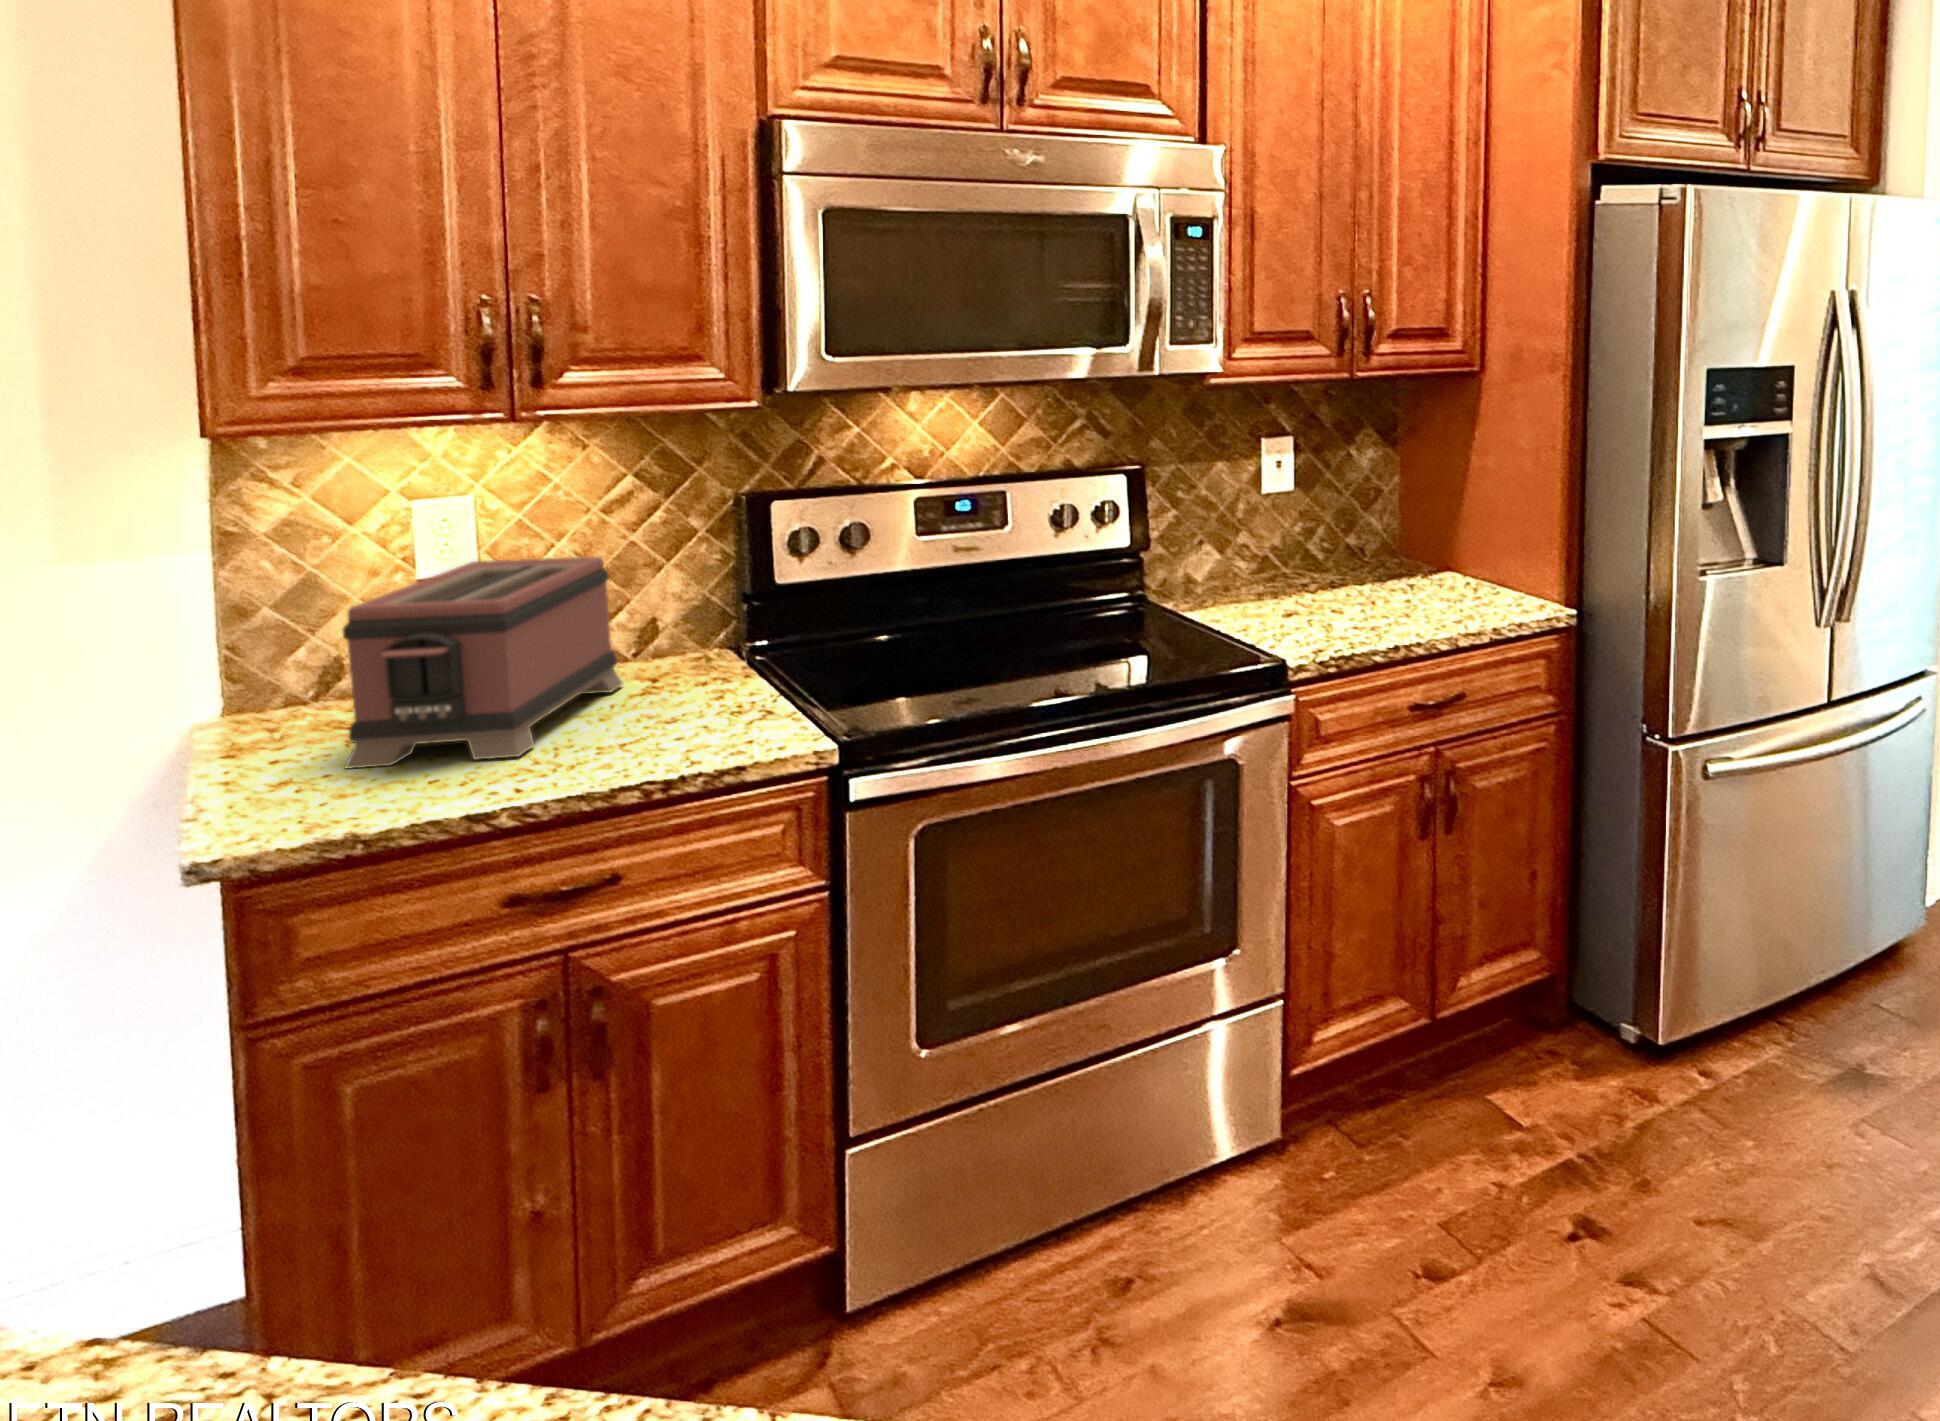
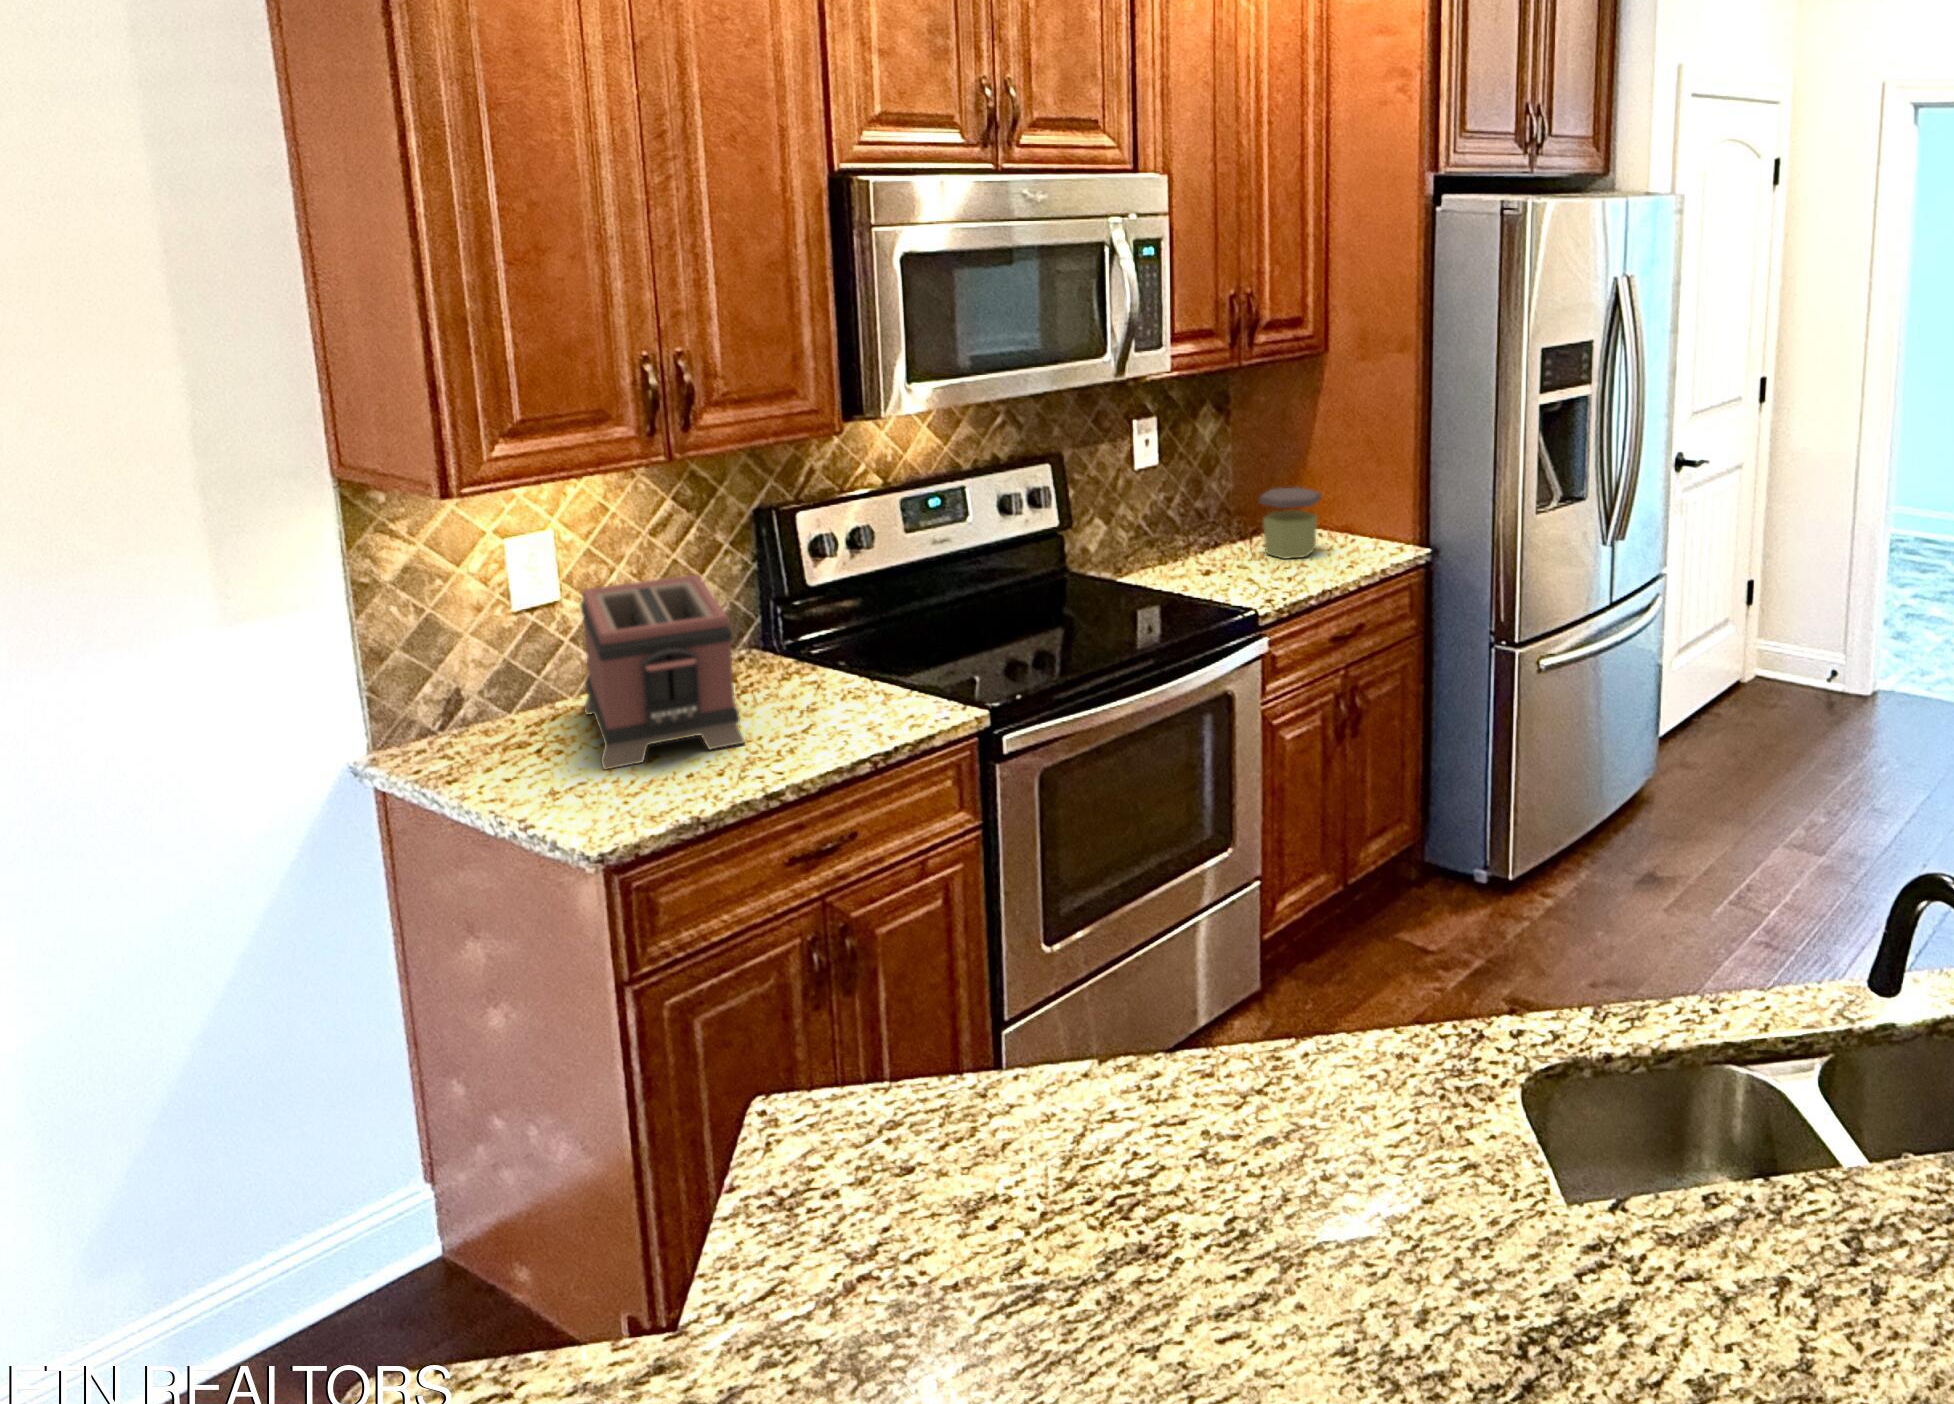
jar: none [1383,526,1456,608] -> present [1259,487,1321,559]

